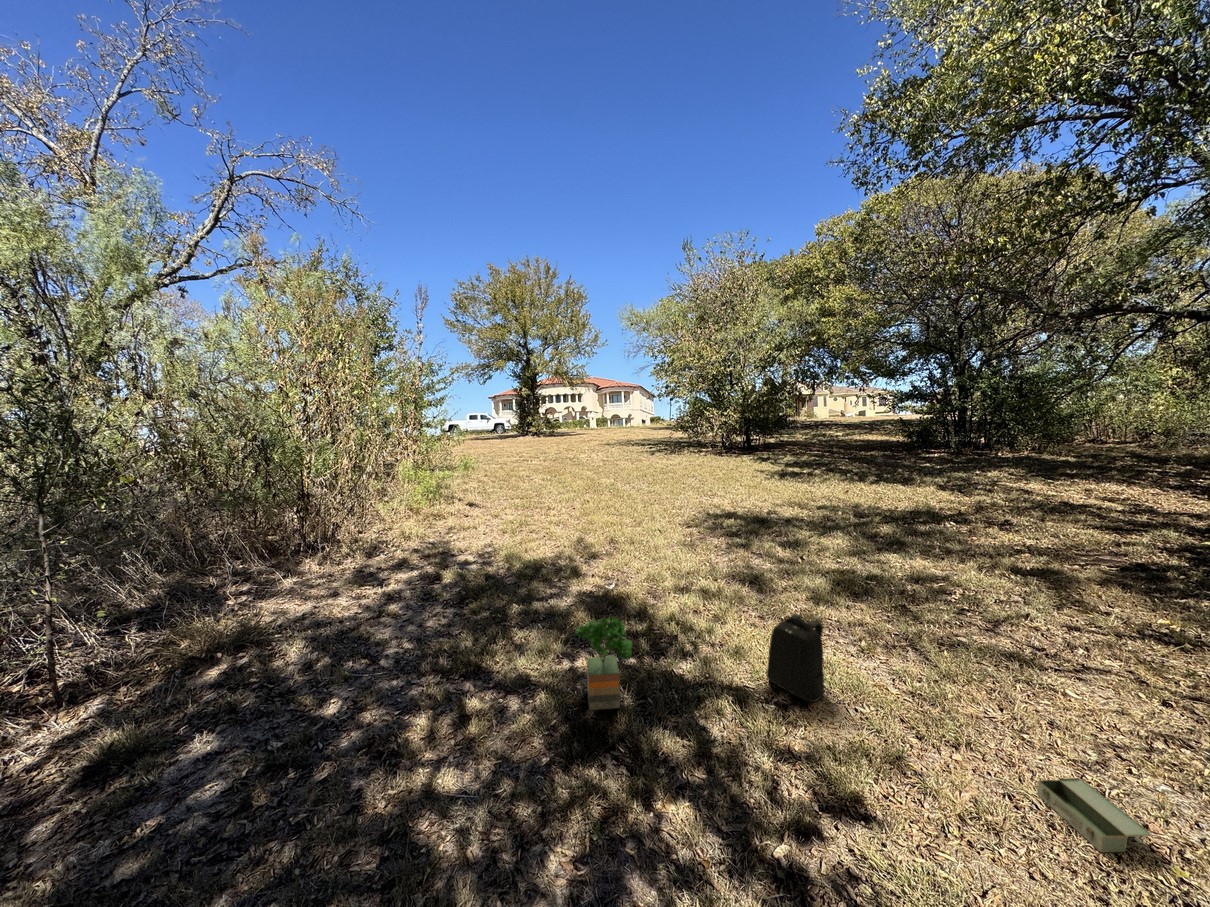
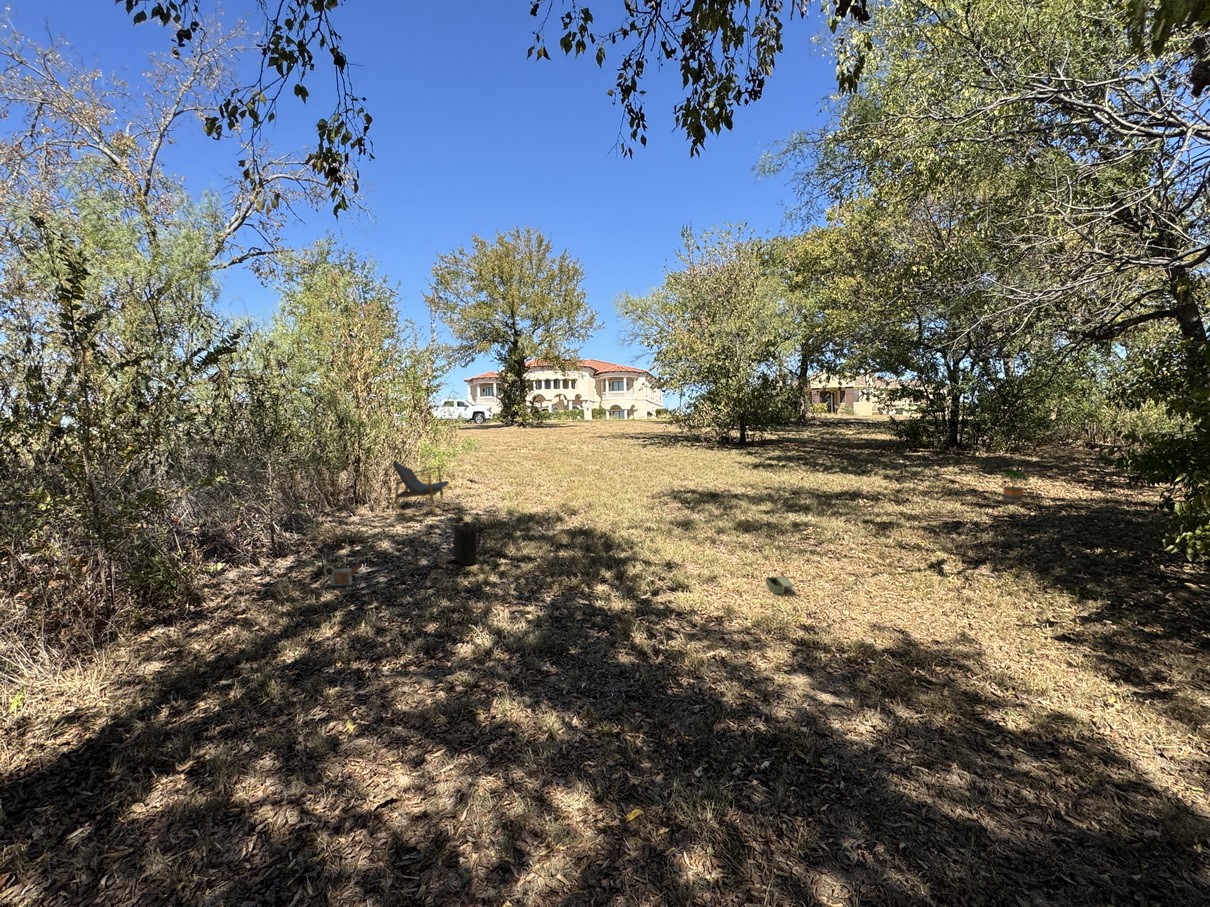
lounge chair: none [352,484,435,556] -> present [393,460,449,509]
backpack: present [767,613,825,702] -> present [453,521,481,565]
potted tree: present [577,617,632,710] -> present [1002,471,1029,502]
watering can: none [61,775,159,831] -> present [324,565,361,586]

